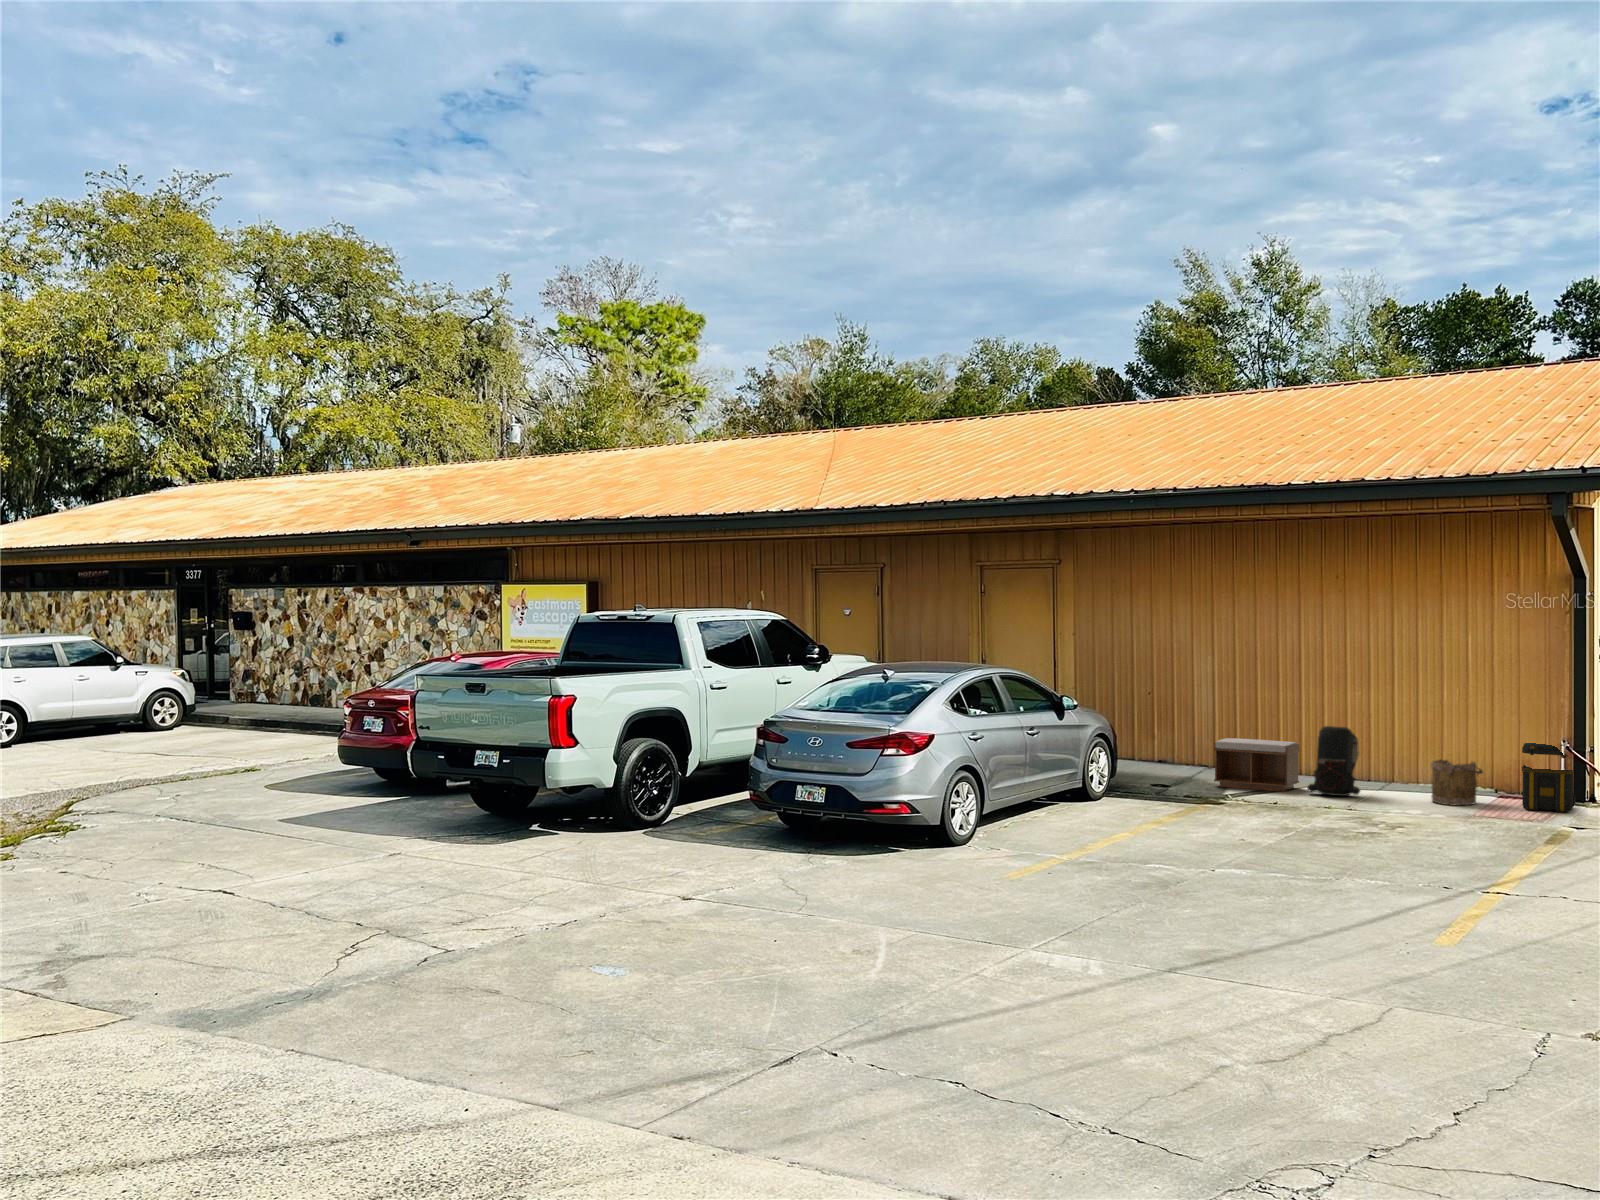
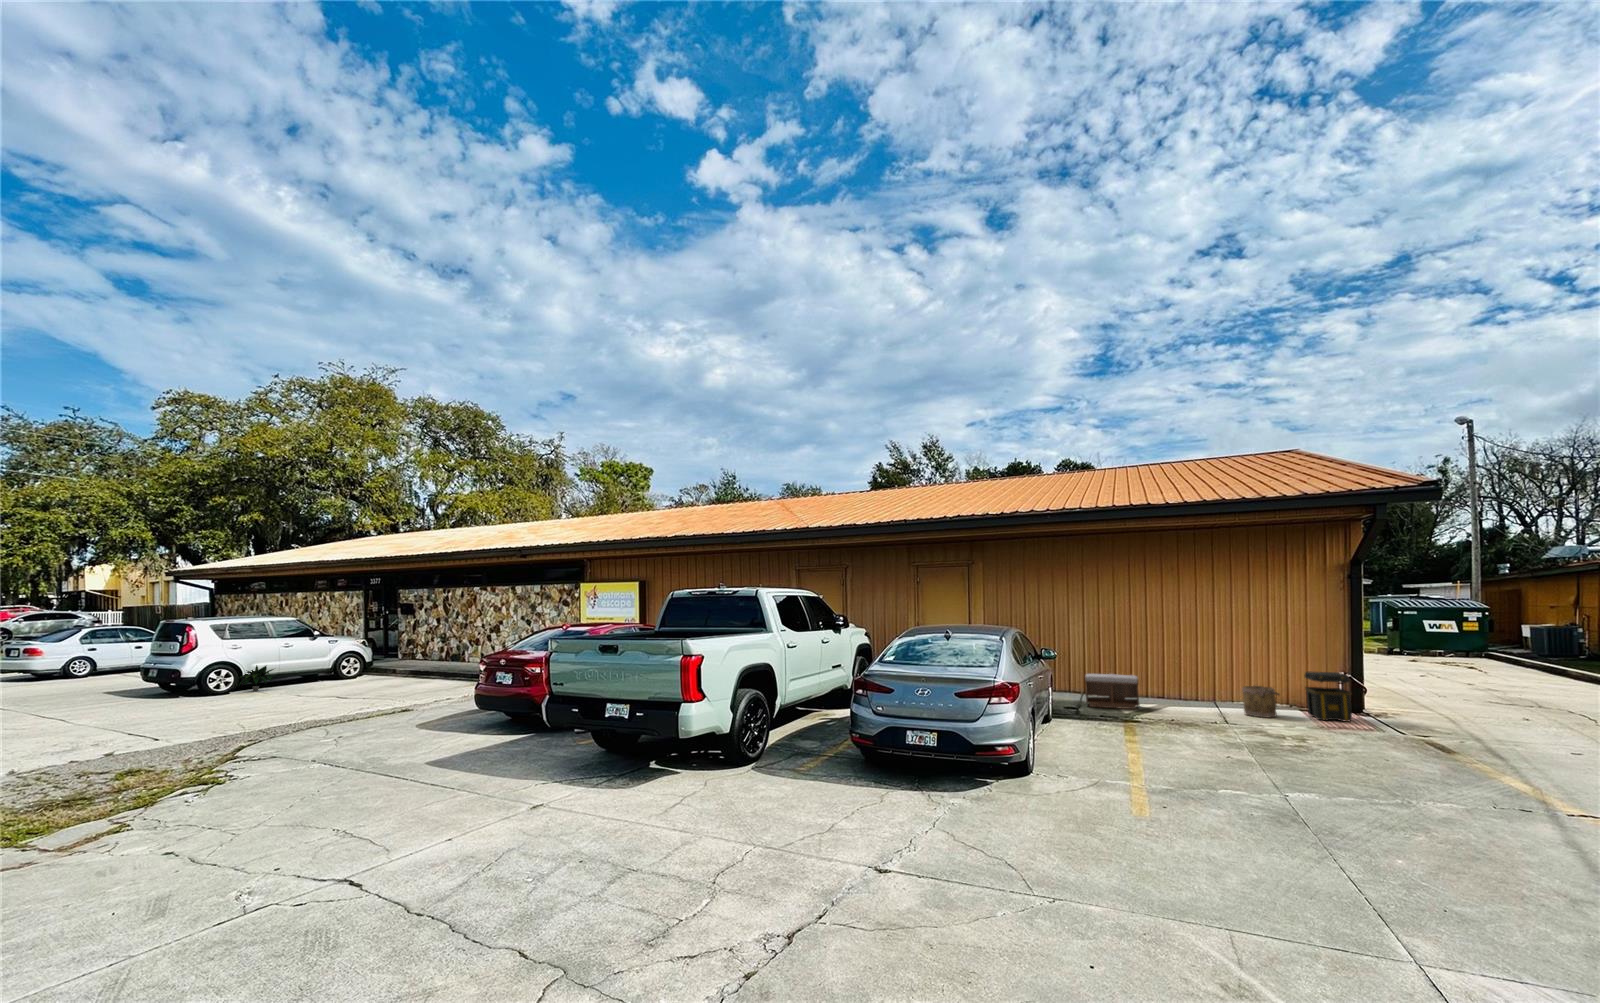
potted plant: none [20,705,73,743] -> present [239,665,277,691]
backpack: present [1307,726,1360,796] -> none [1155,665,1194,712]

